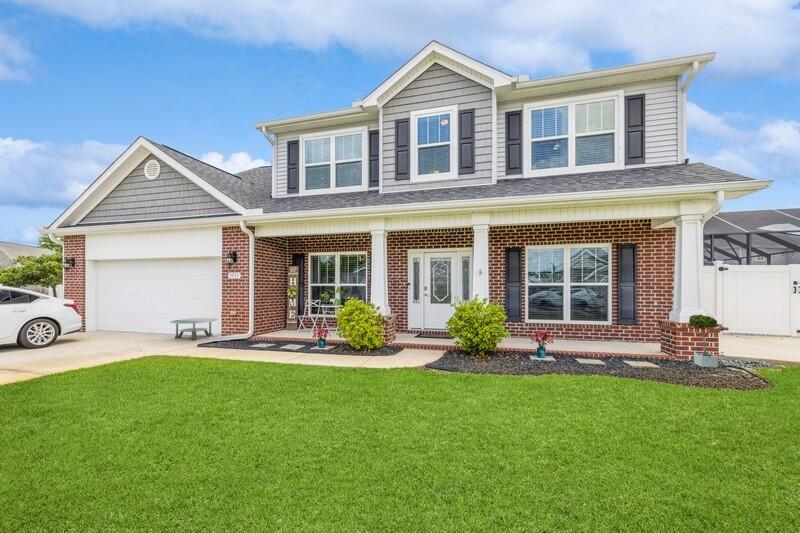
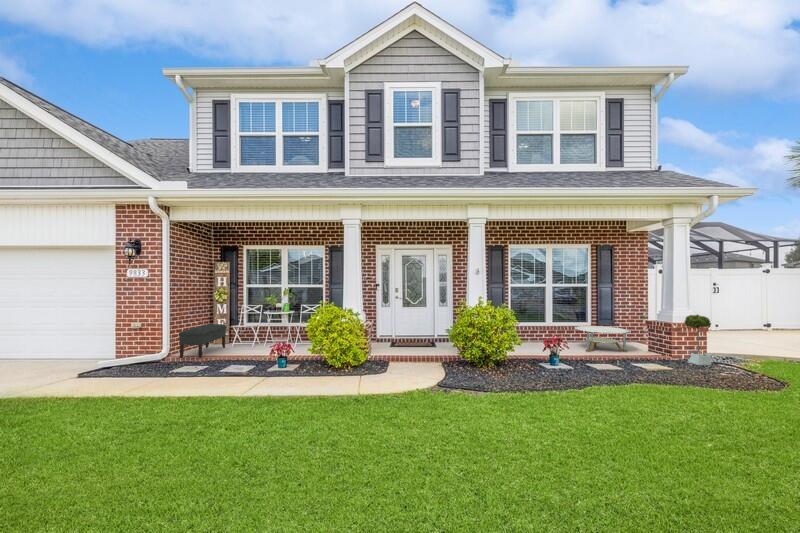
bench: none [254,313,293,338] -> present [179,324,226,358]
round table: present [170,318,217,341] -> present [575,326,630,352]

